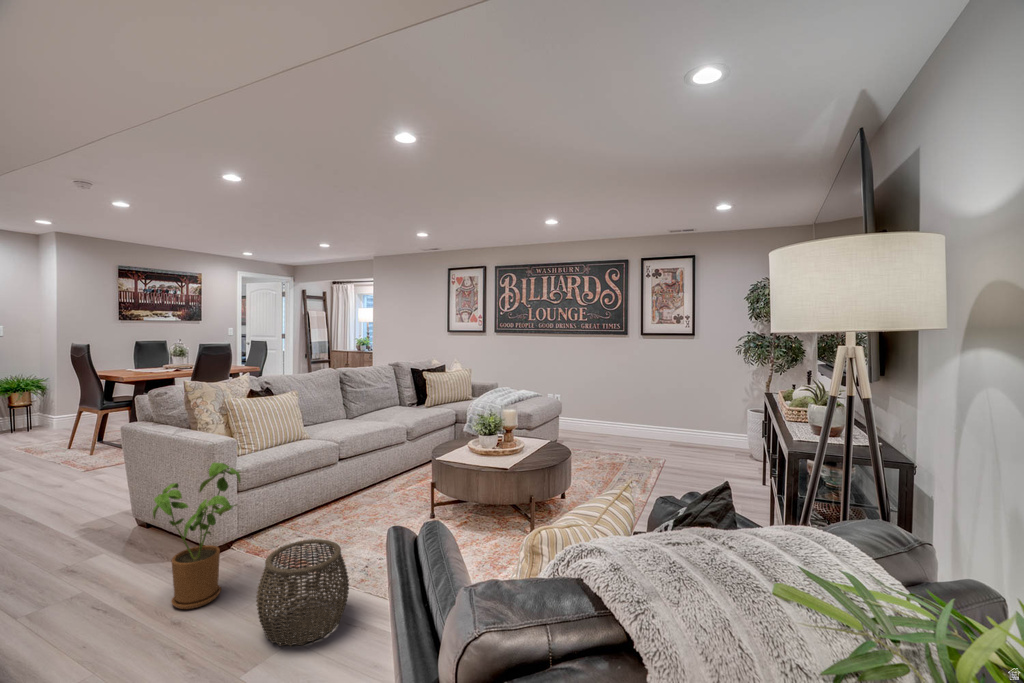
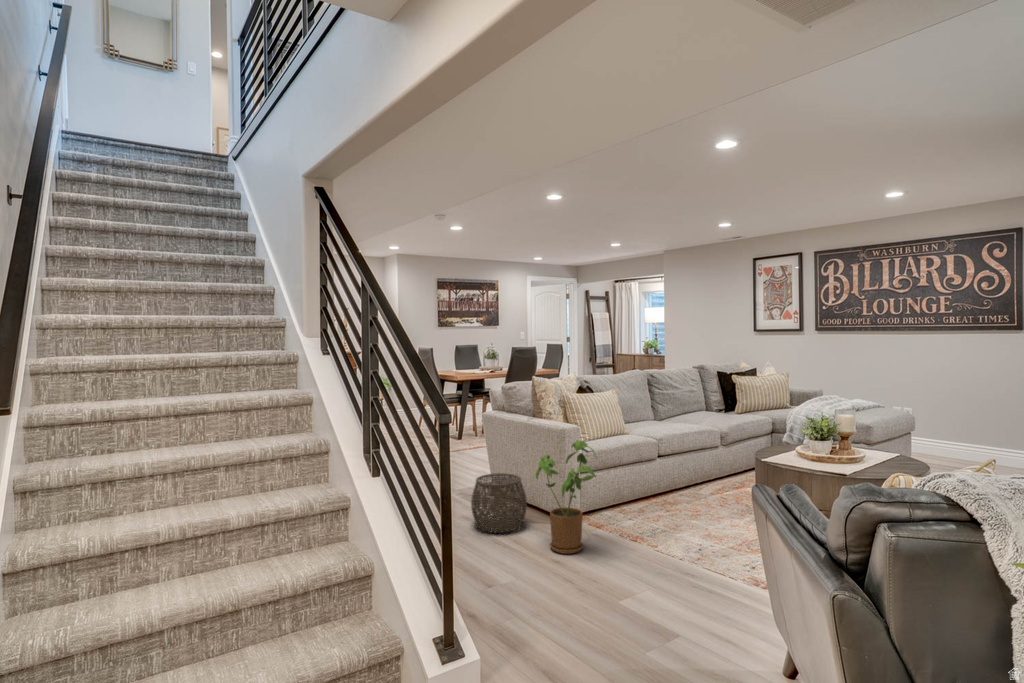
woven basket: present [256,539,349,646] -> present [471,473,527,533]

